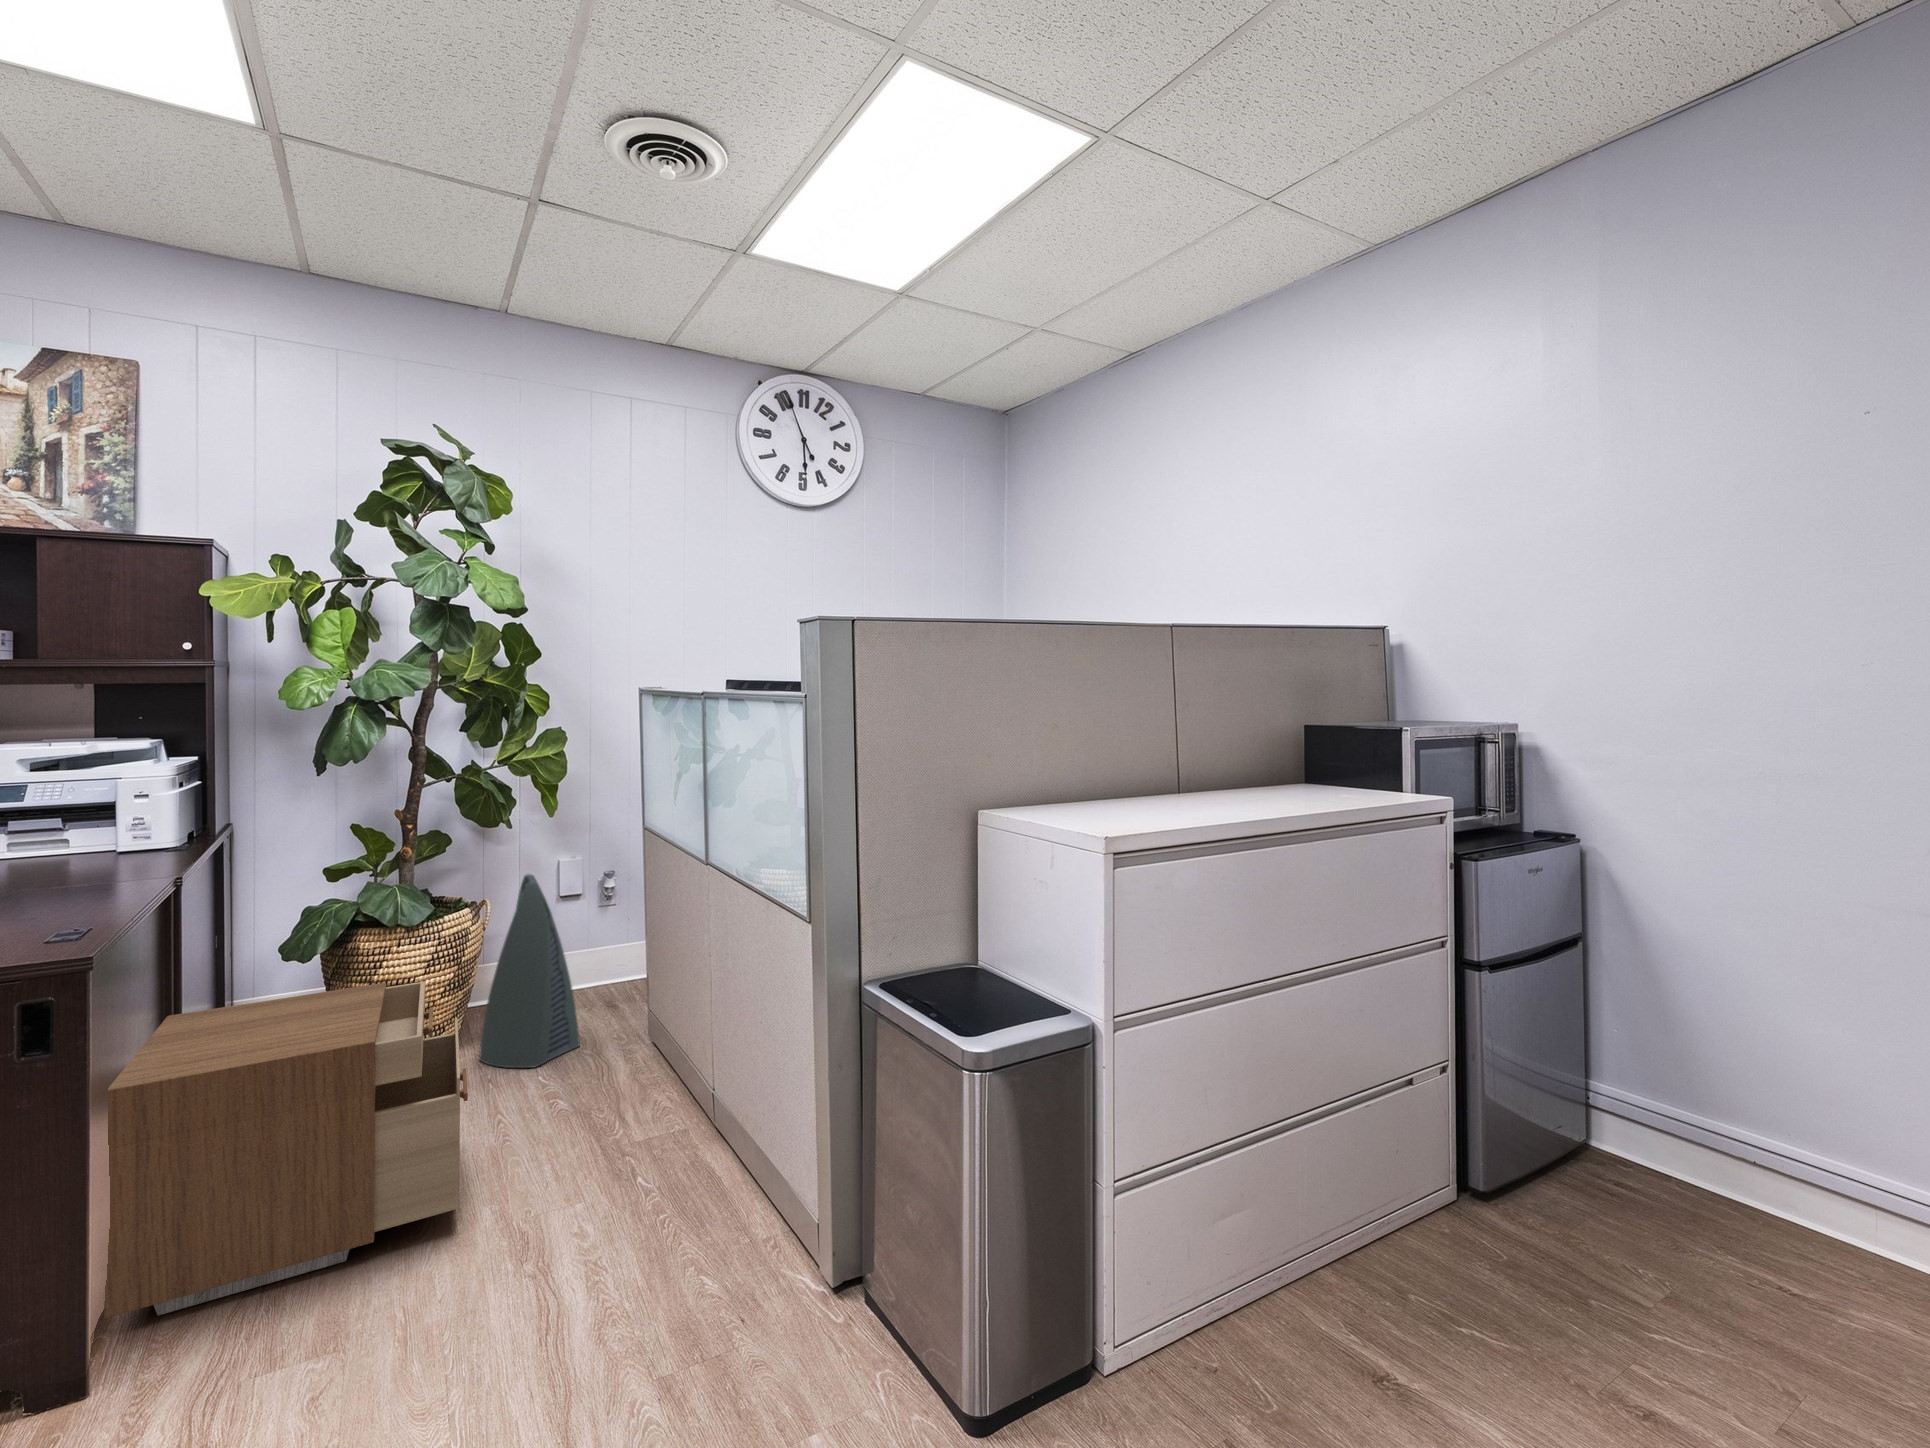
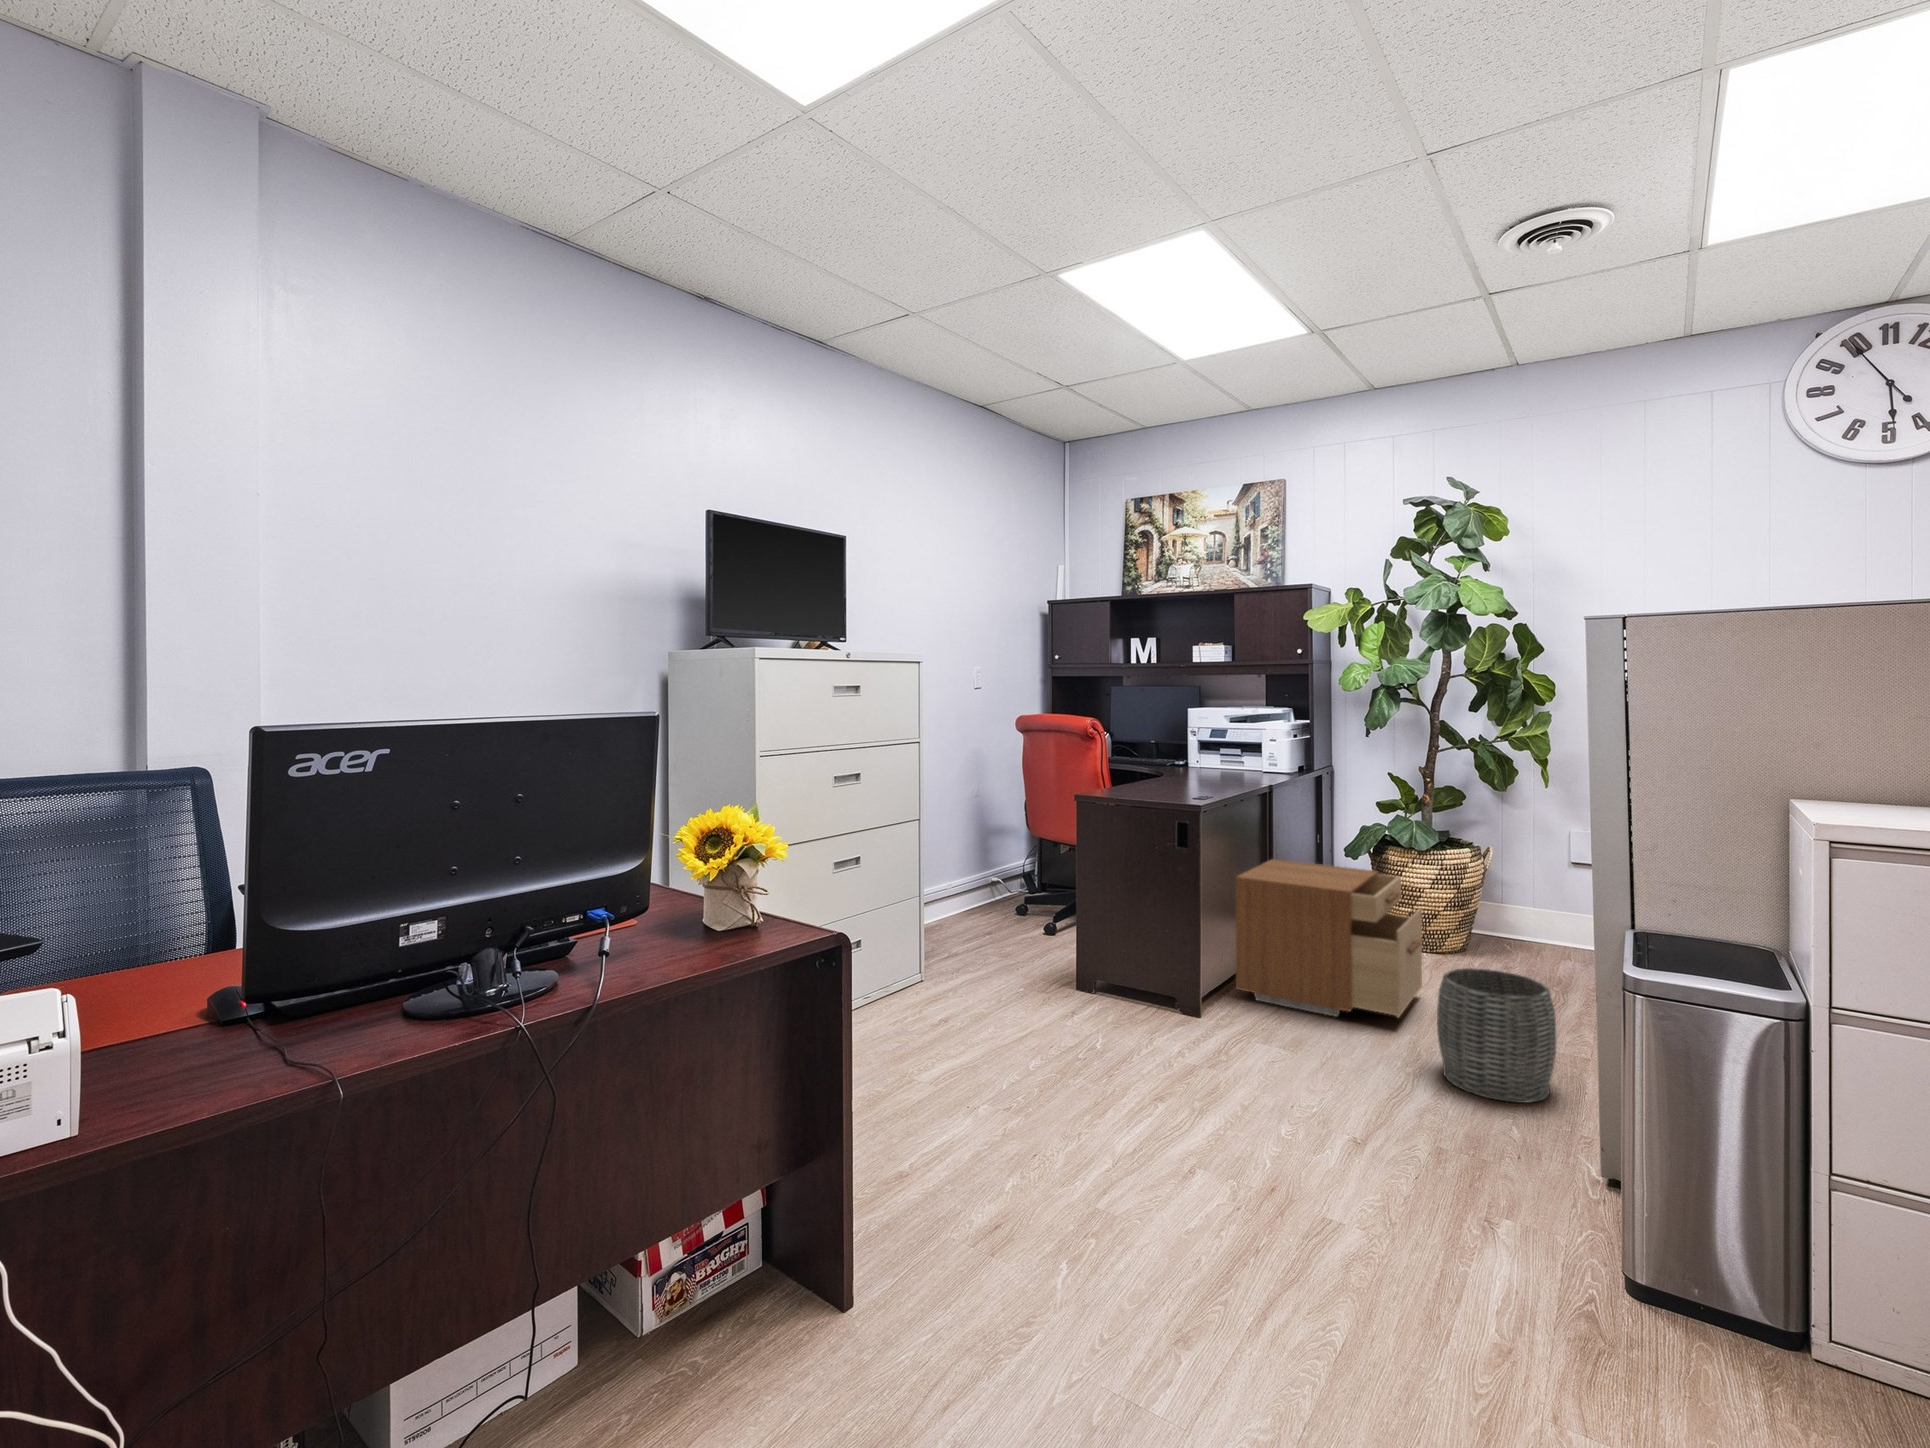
air purifier: present [479,874,580,1068] -> none [1466,829,1546,980]
woven basket: none [552,1079,706,1290] -> present [1437,968,1556,1103]

